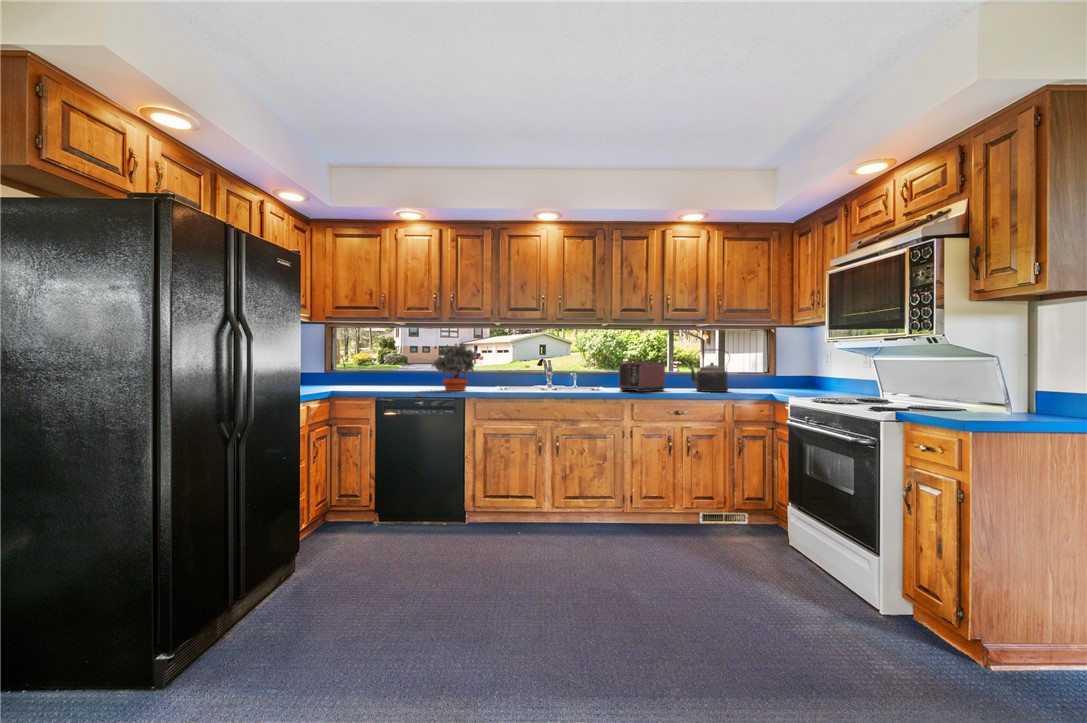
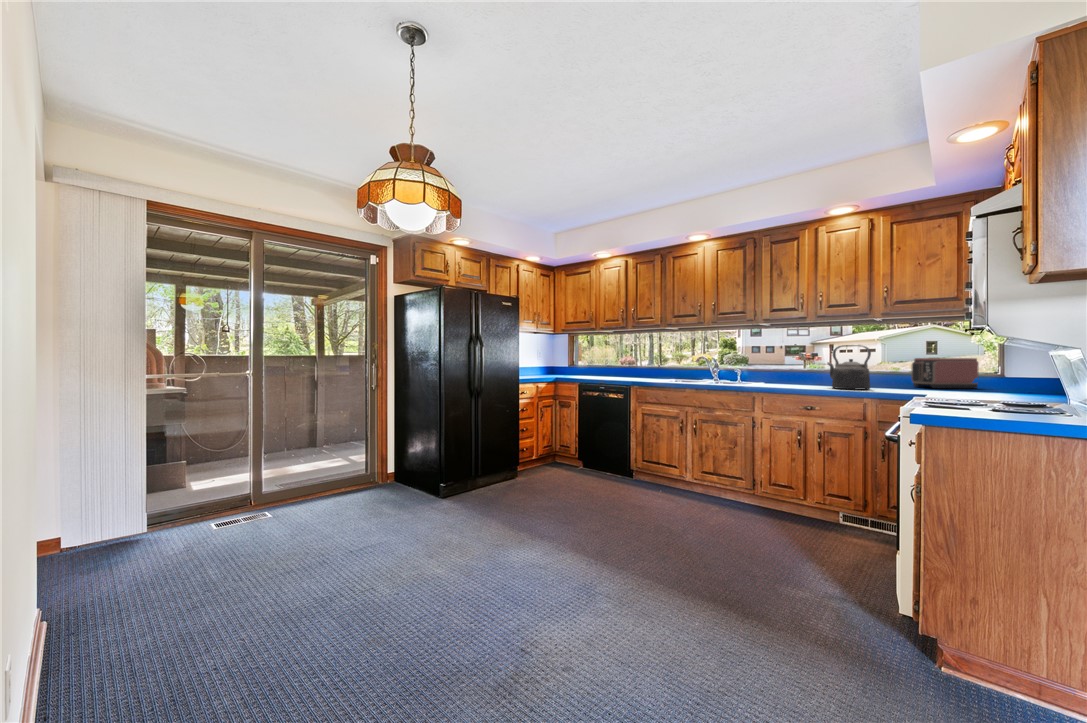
potted plant: present [431,343,476,391] -> none [608,344,639,380]
toaster: present [619,362,665,392] -> present [911,358,979,388]

